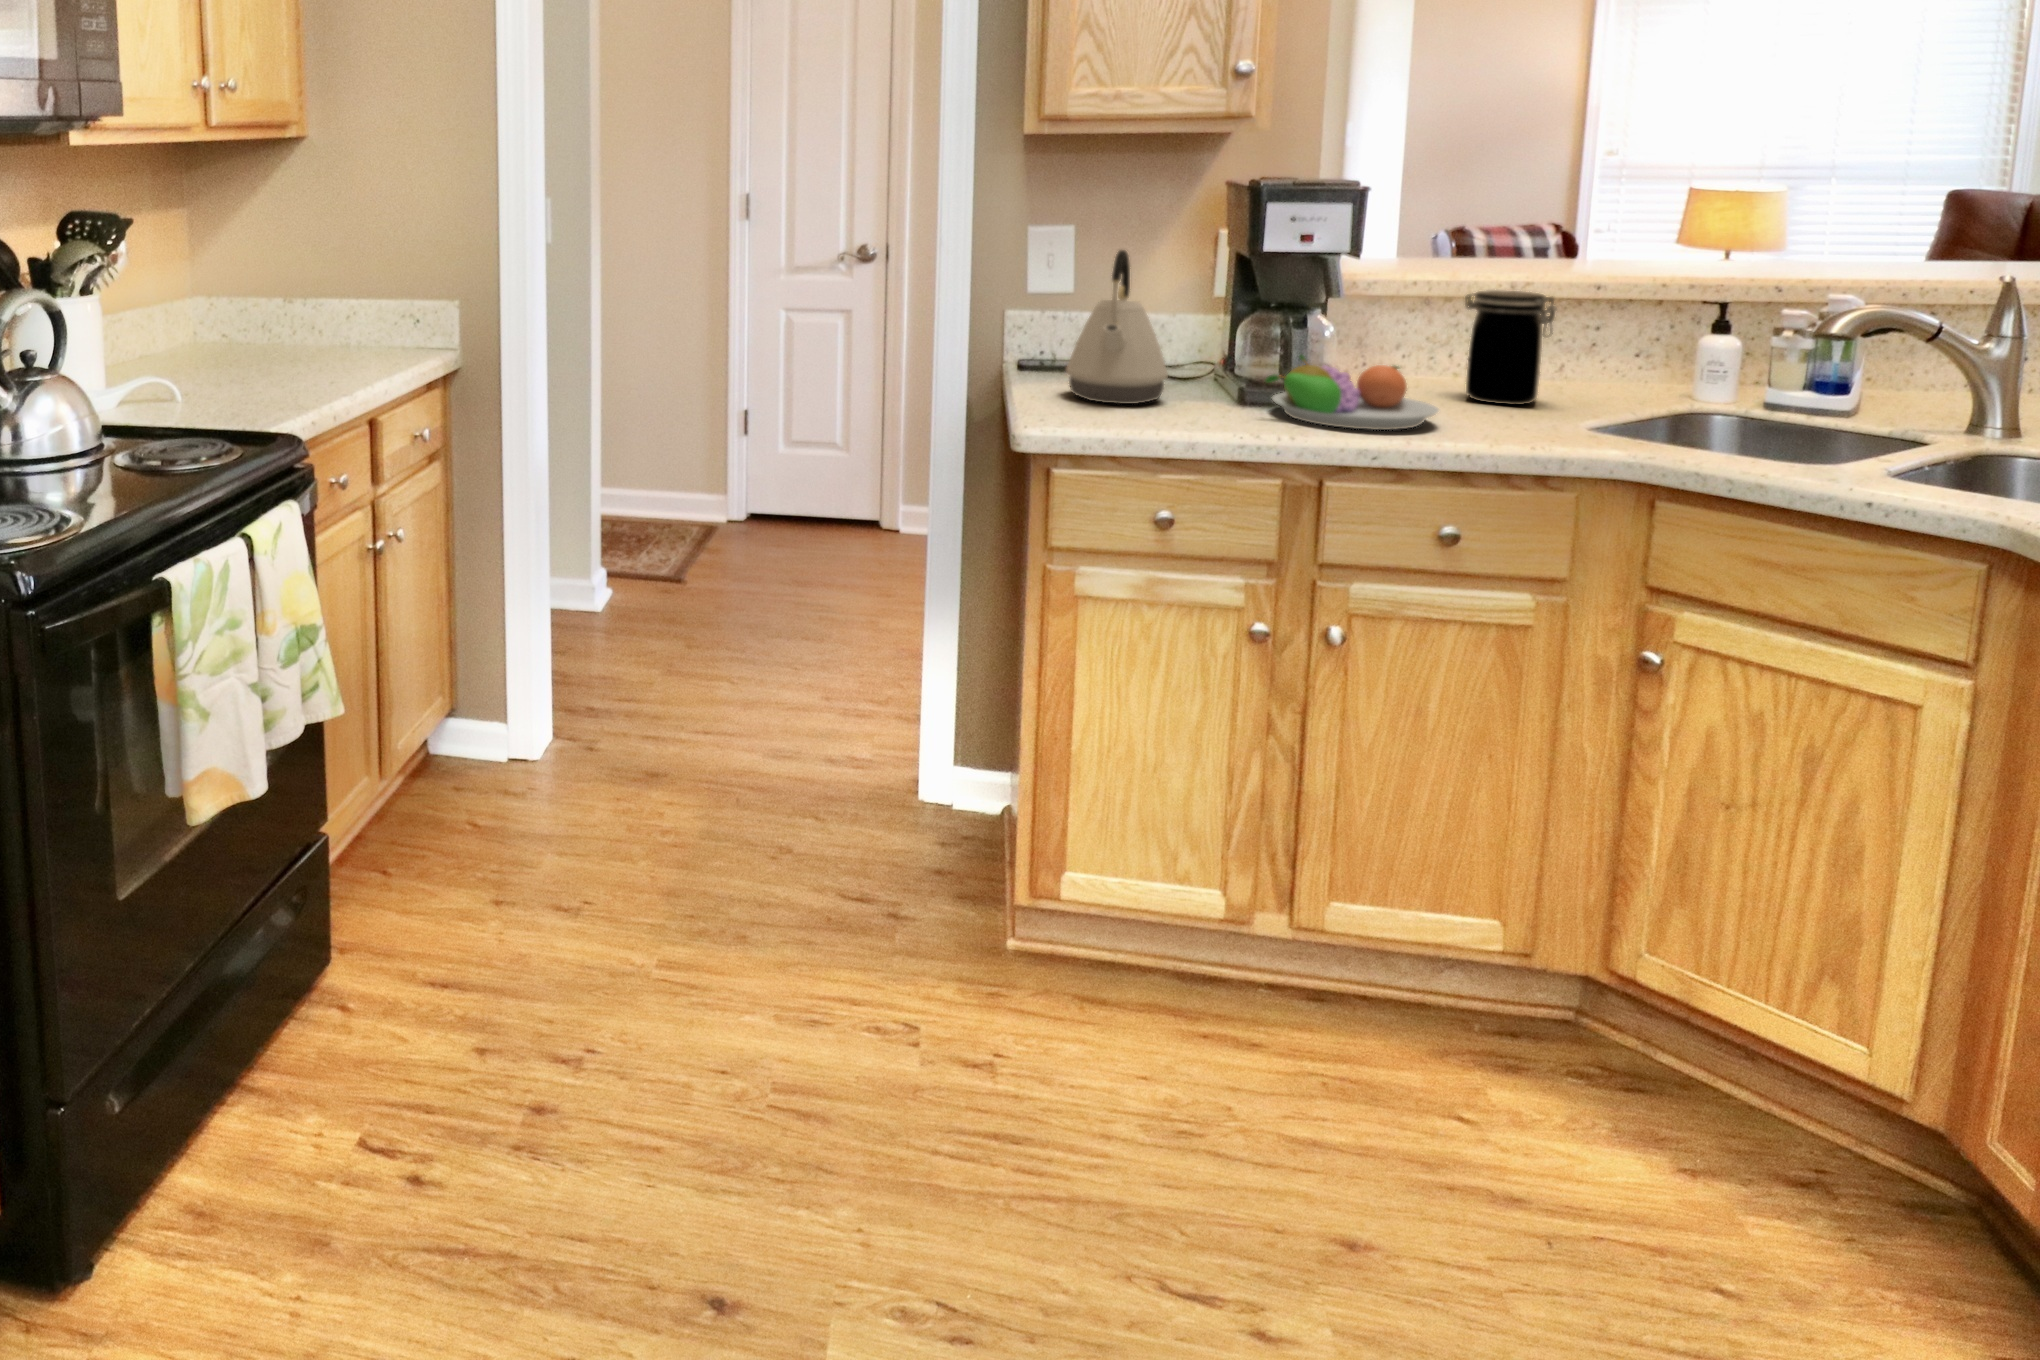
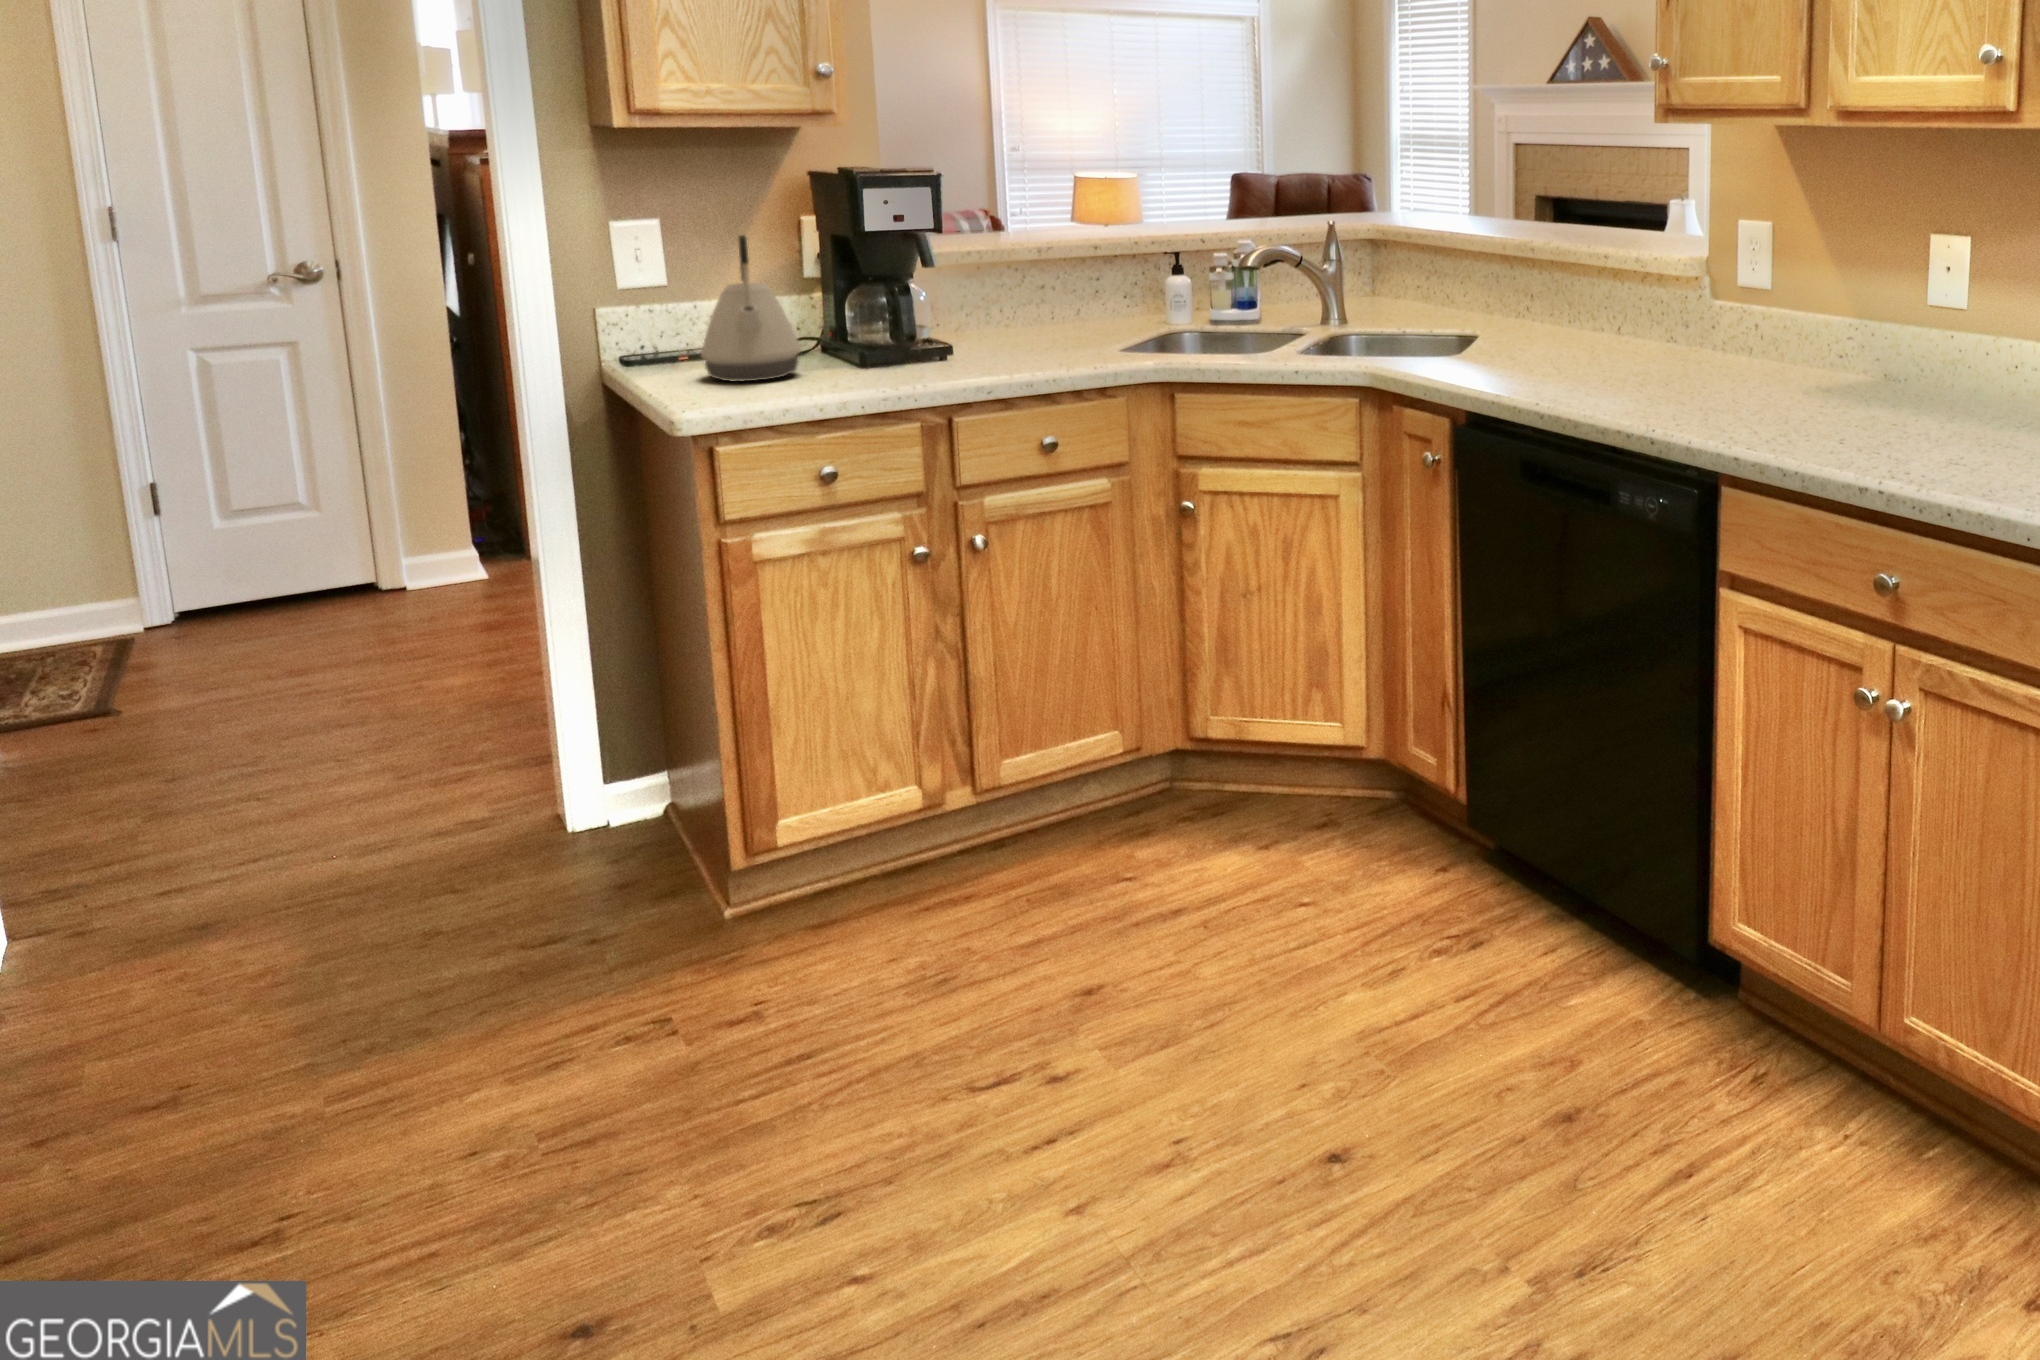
jar: present [1465,290,1556,405] -> none [1014,252,1079,341]
fruit bowl: present [1266,355,1439,430] -> none [890,316,1023,372]

